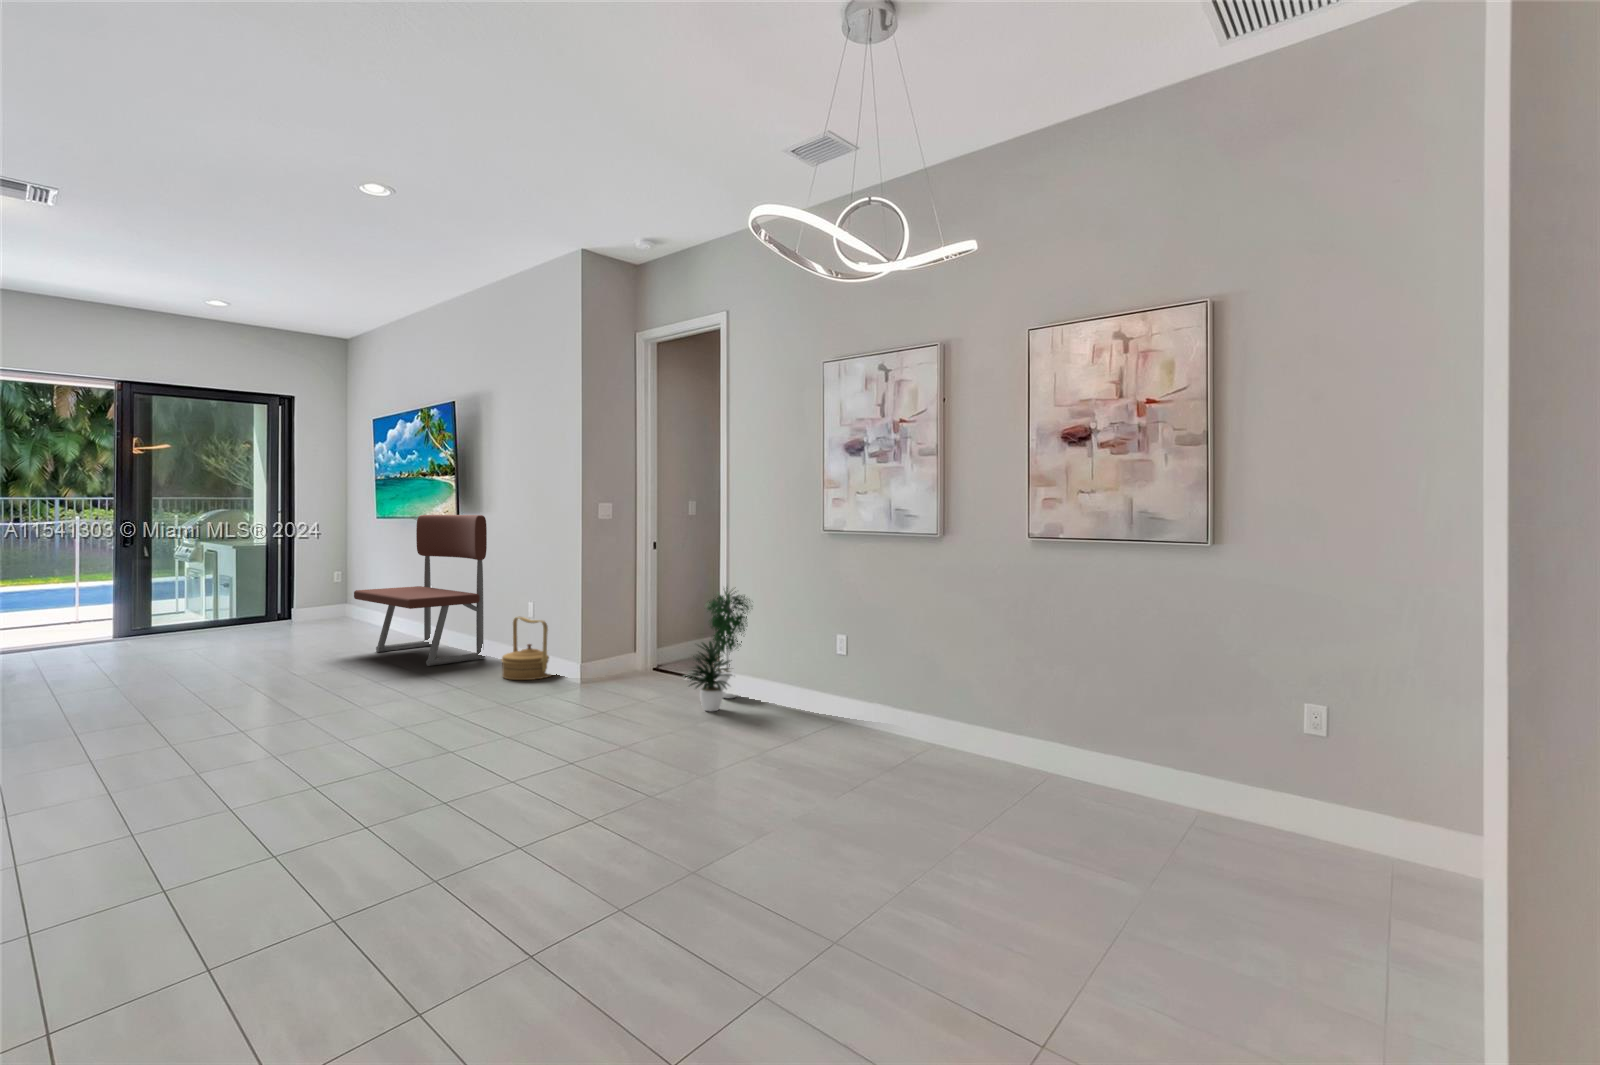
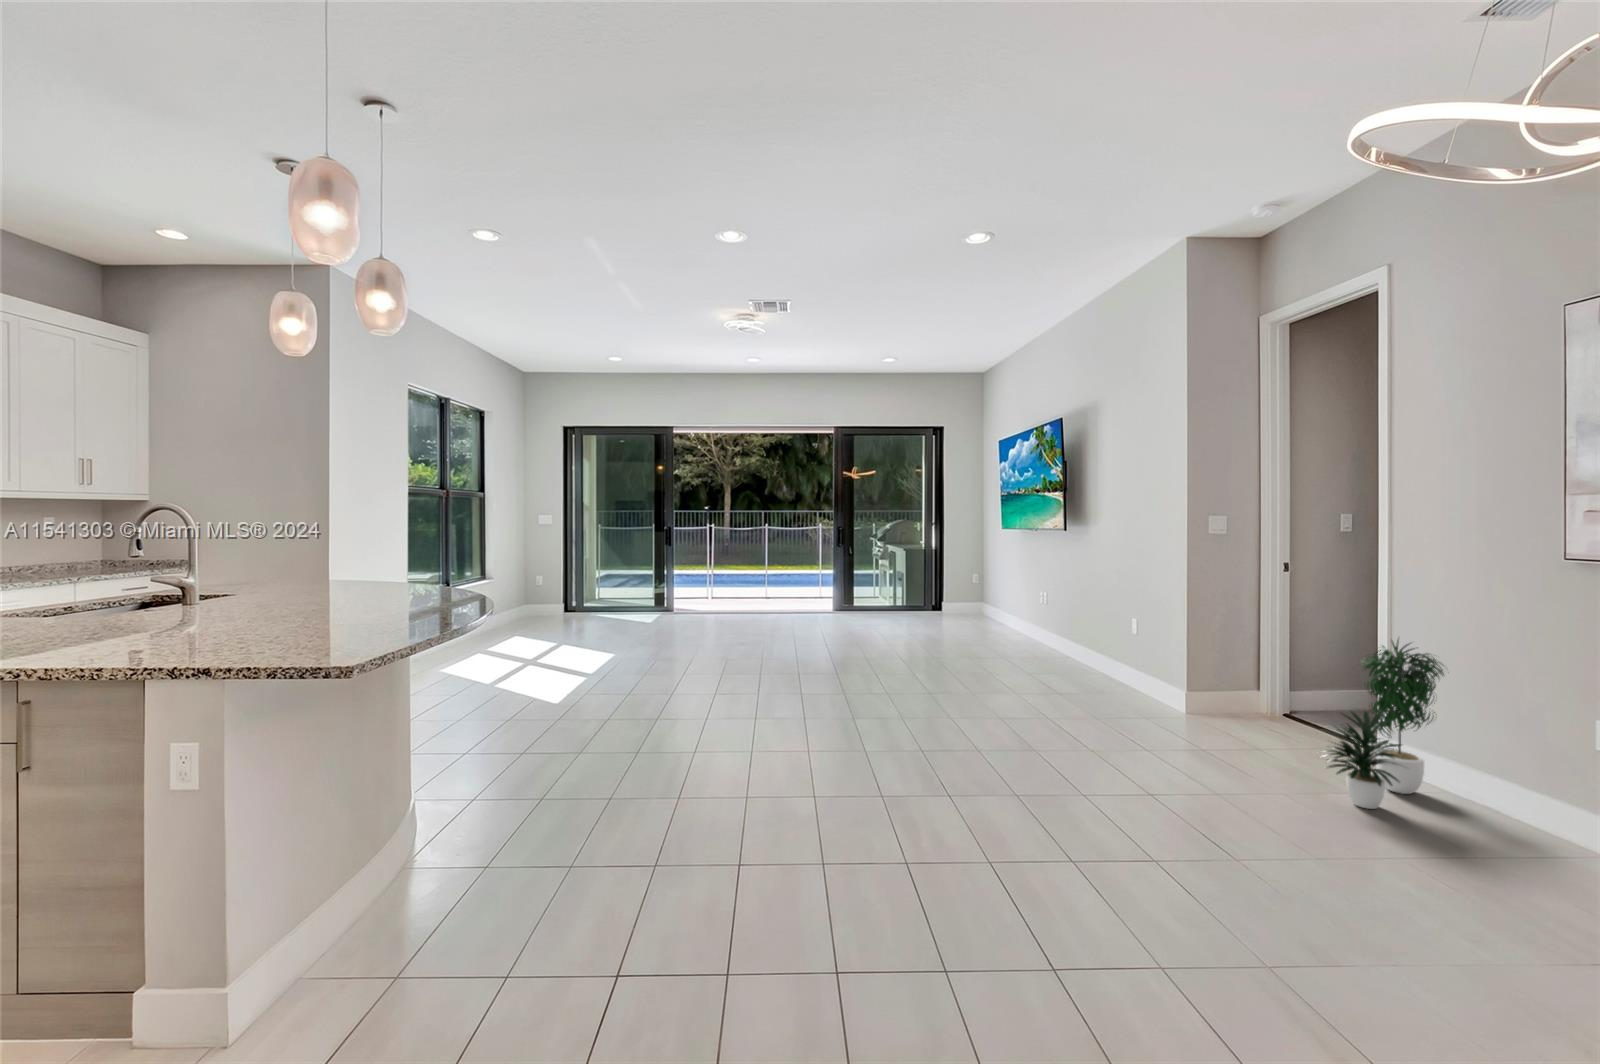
bench: present [354,515,487,666] -> none [977,528,1091,675]
woven basket: present [501,617,552,680] -> none [1099,639,1161,710]

